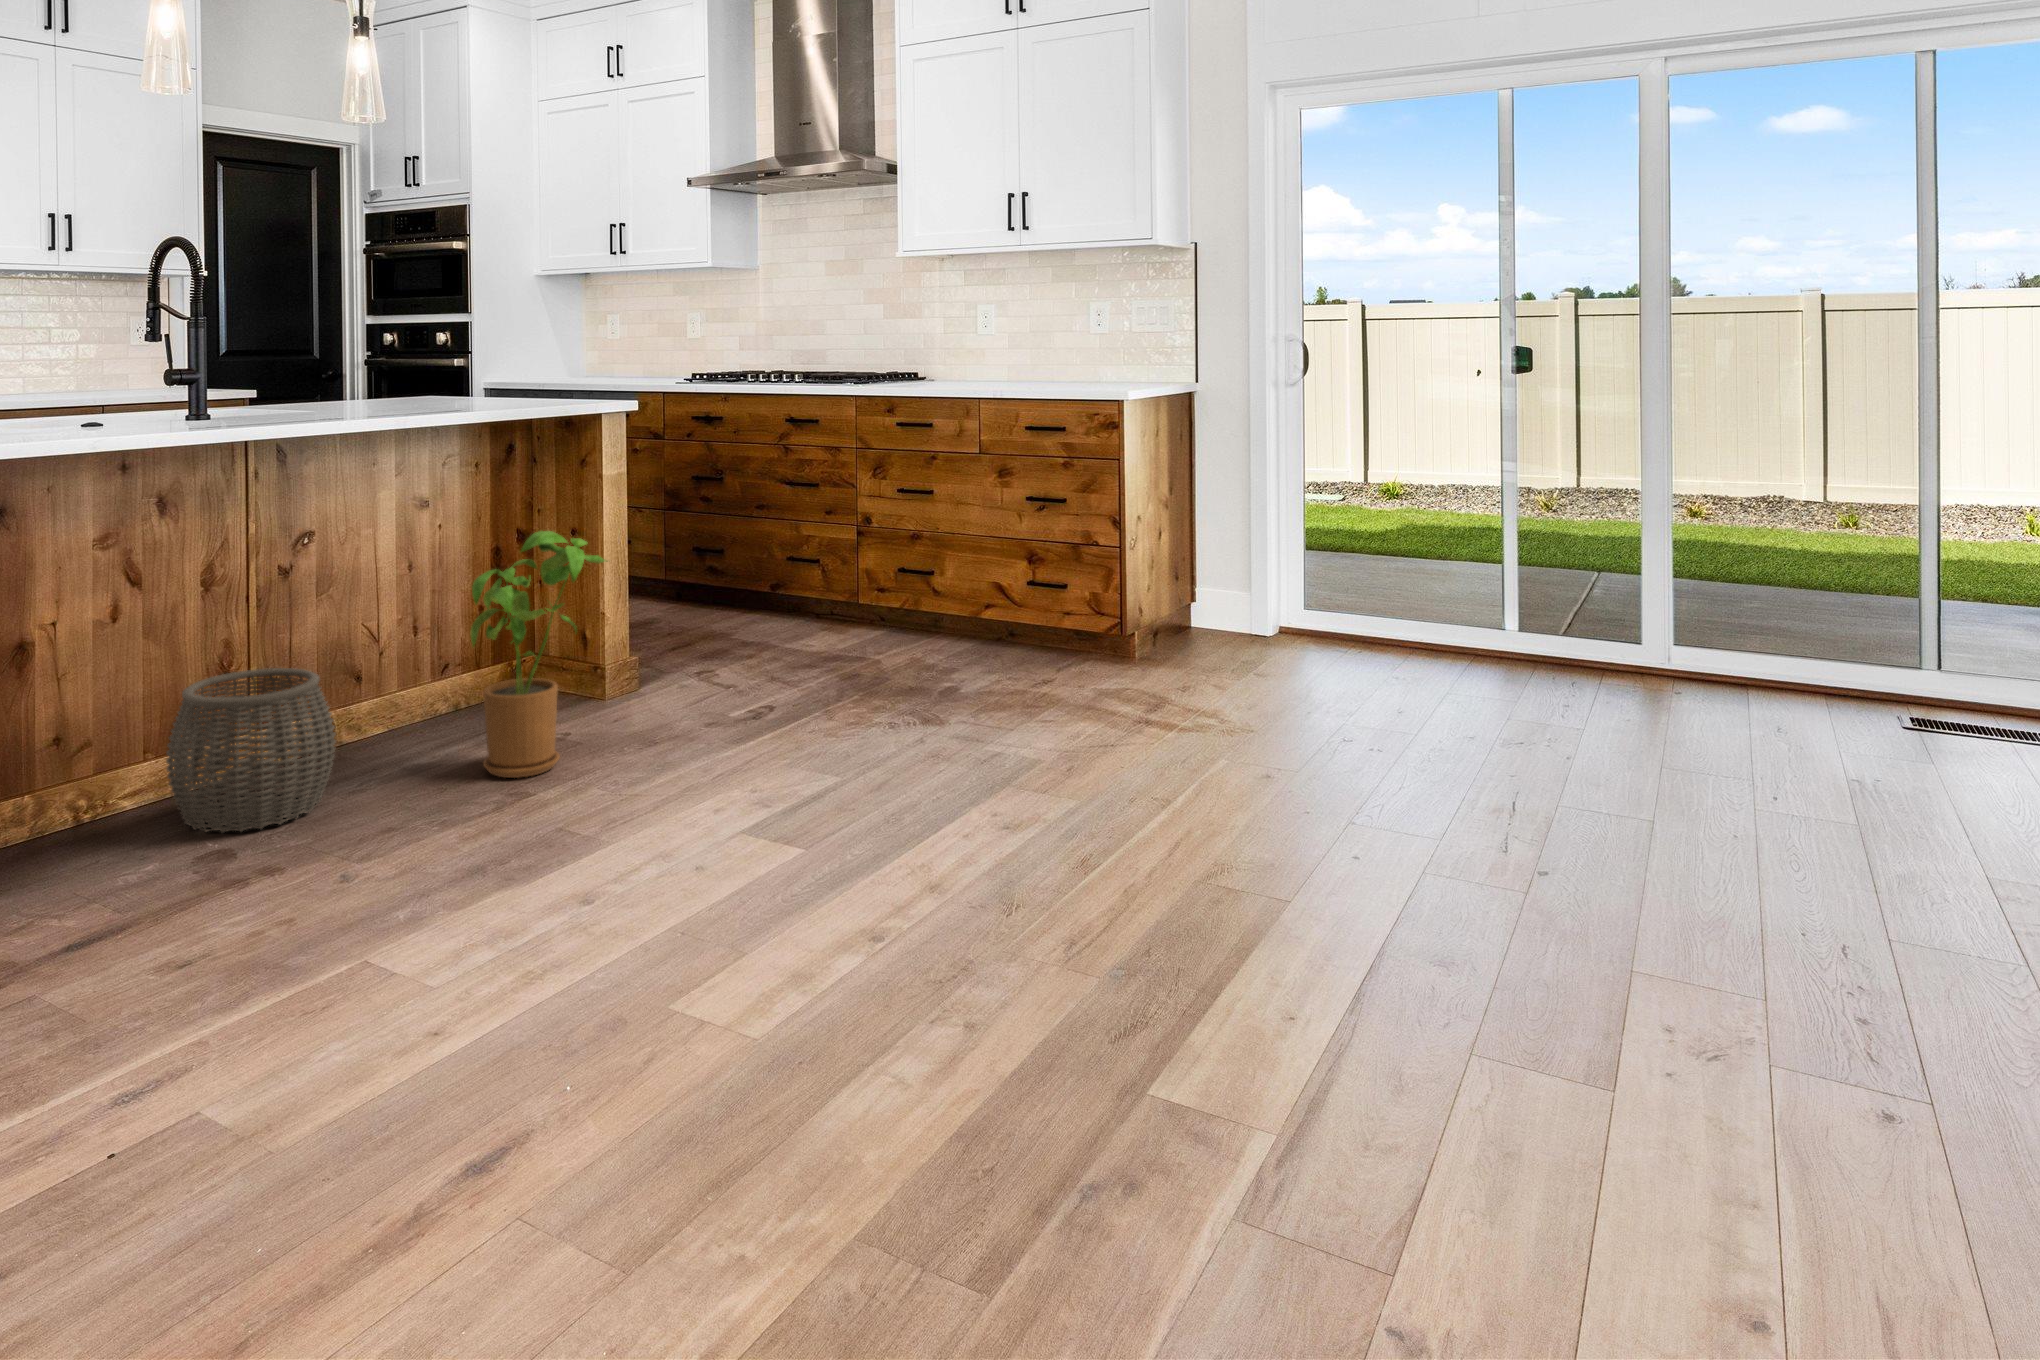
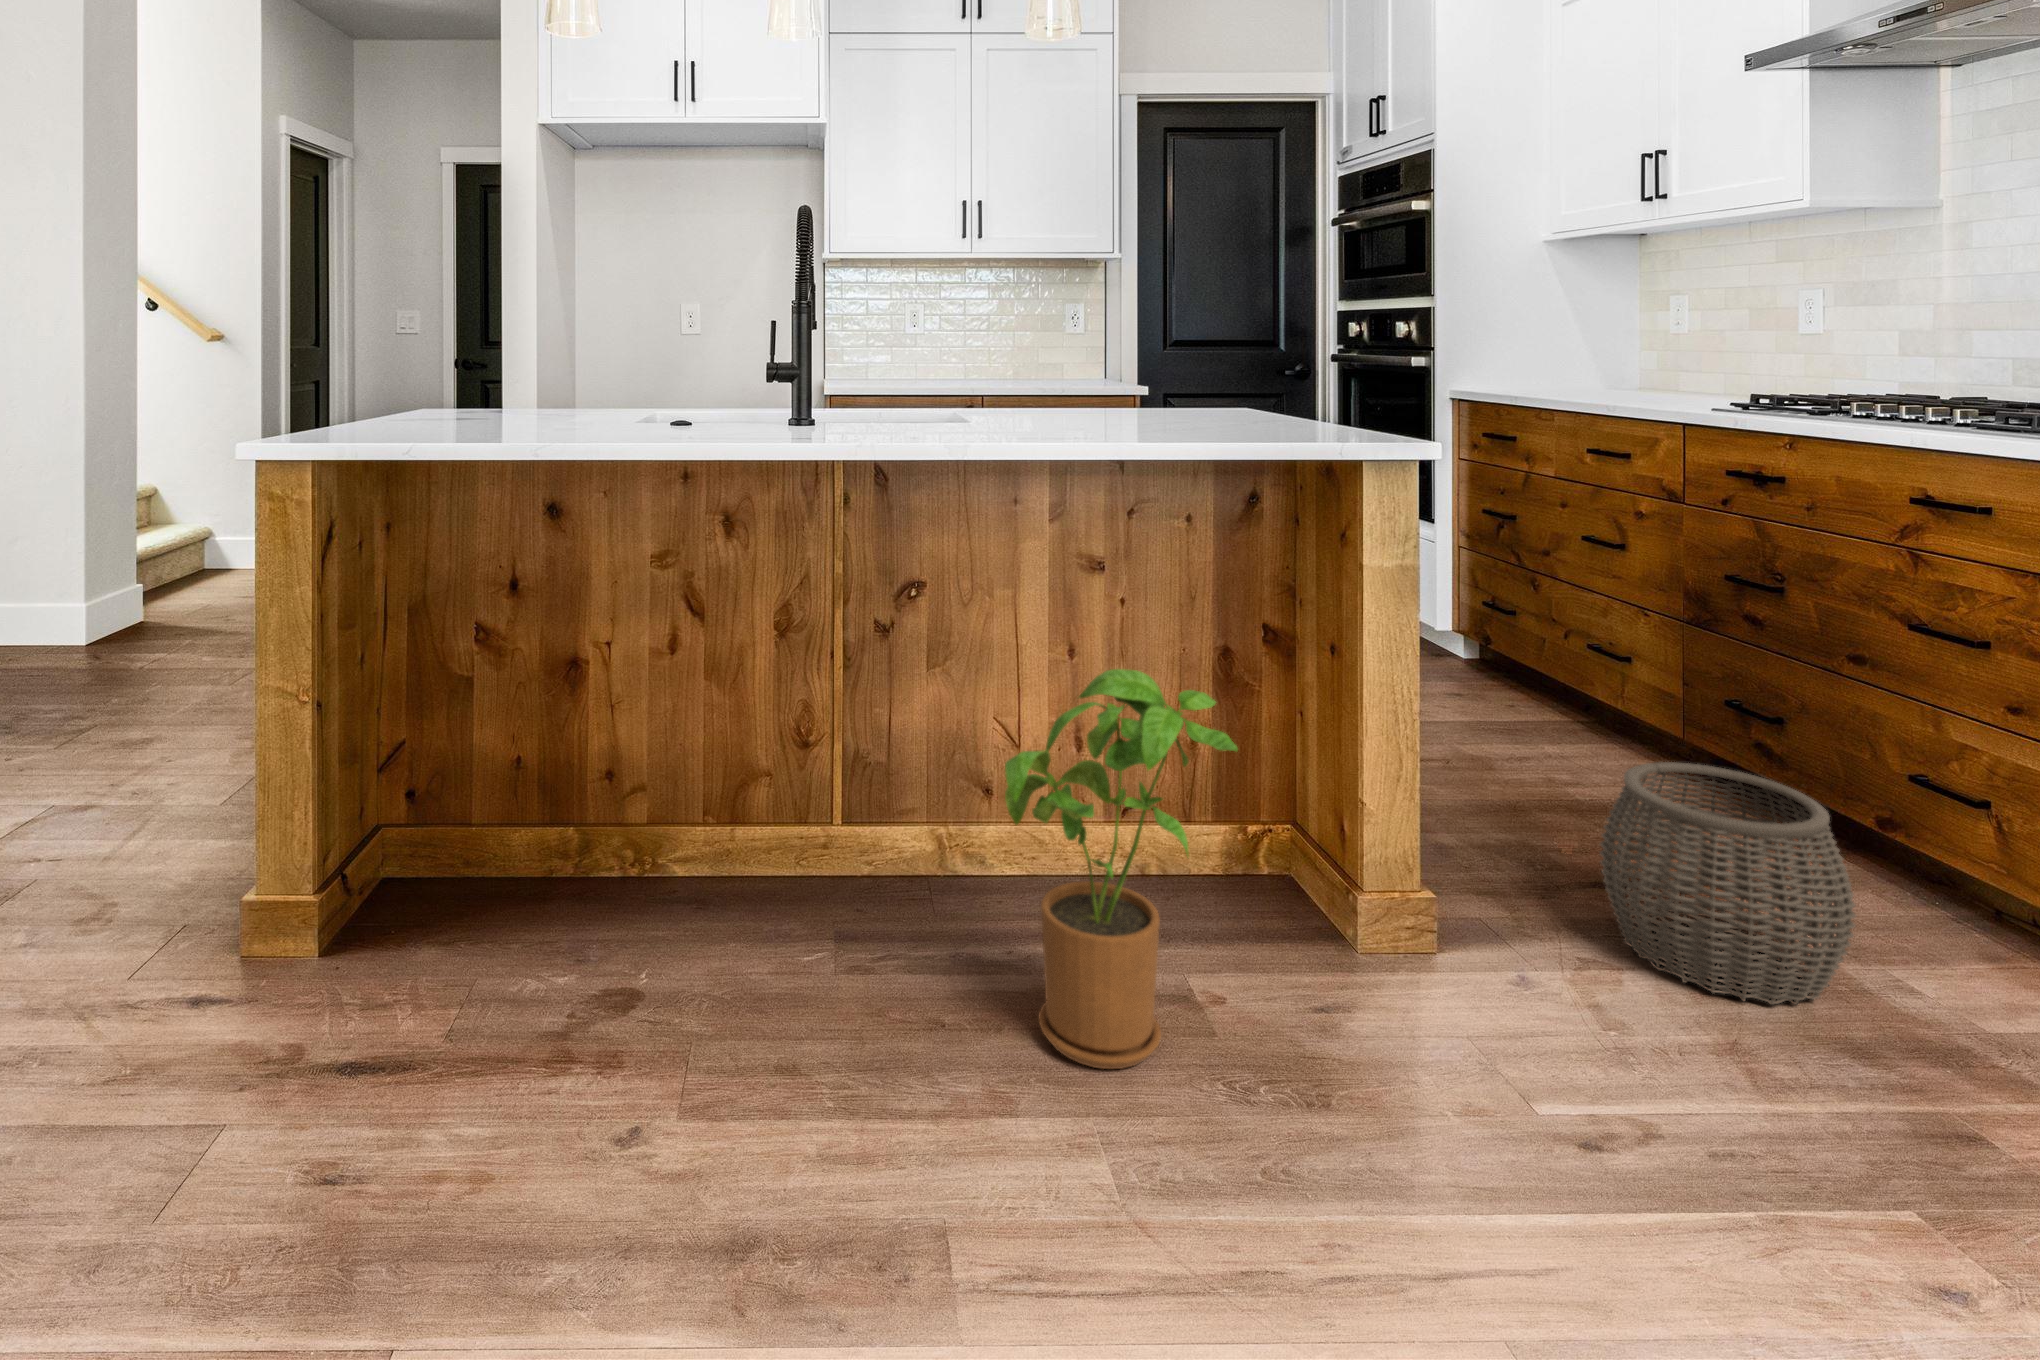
woven basket: present [166,668,336,833] -> present [1600,762,1856,1005]

